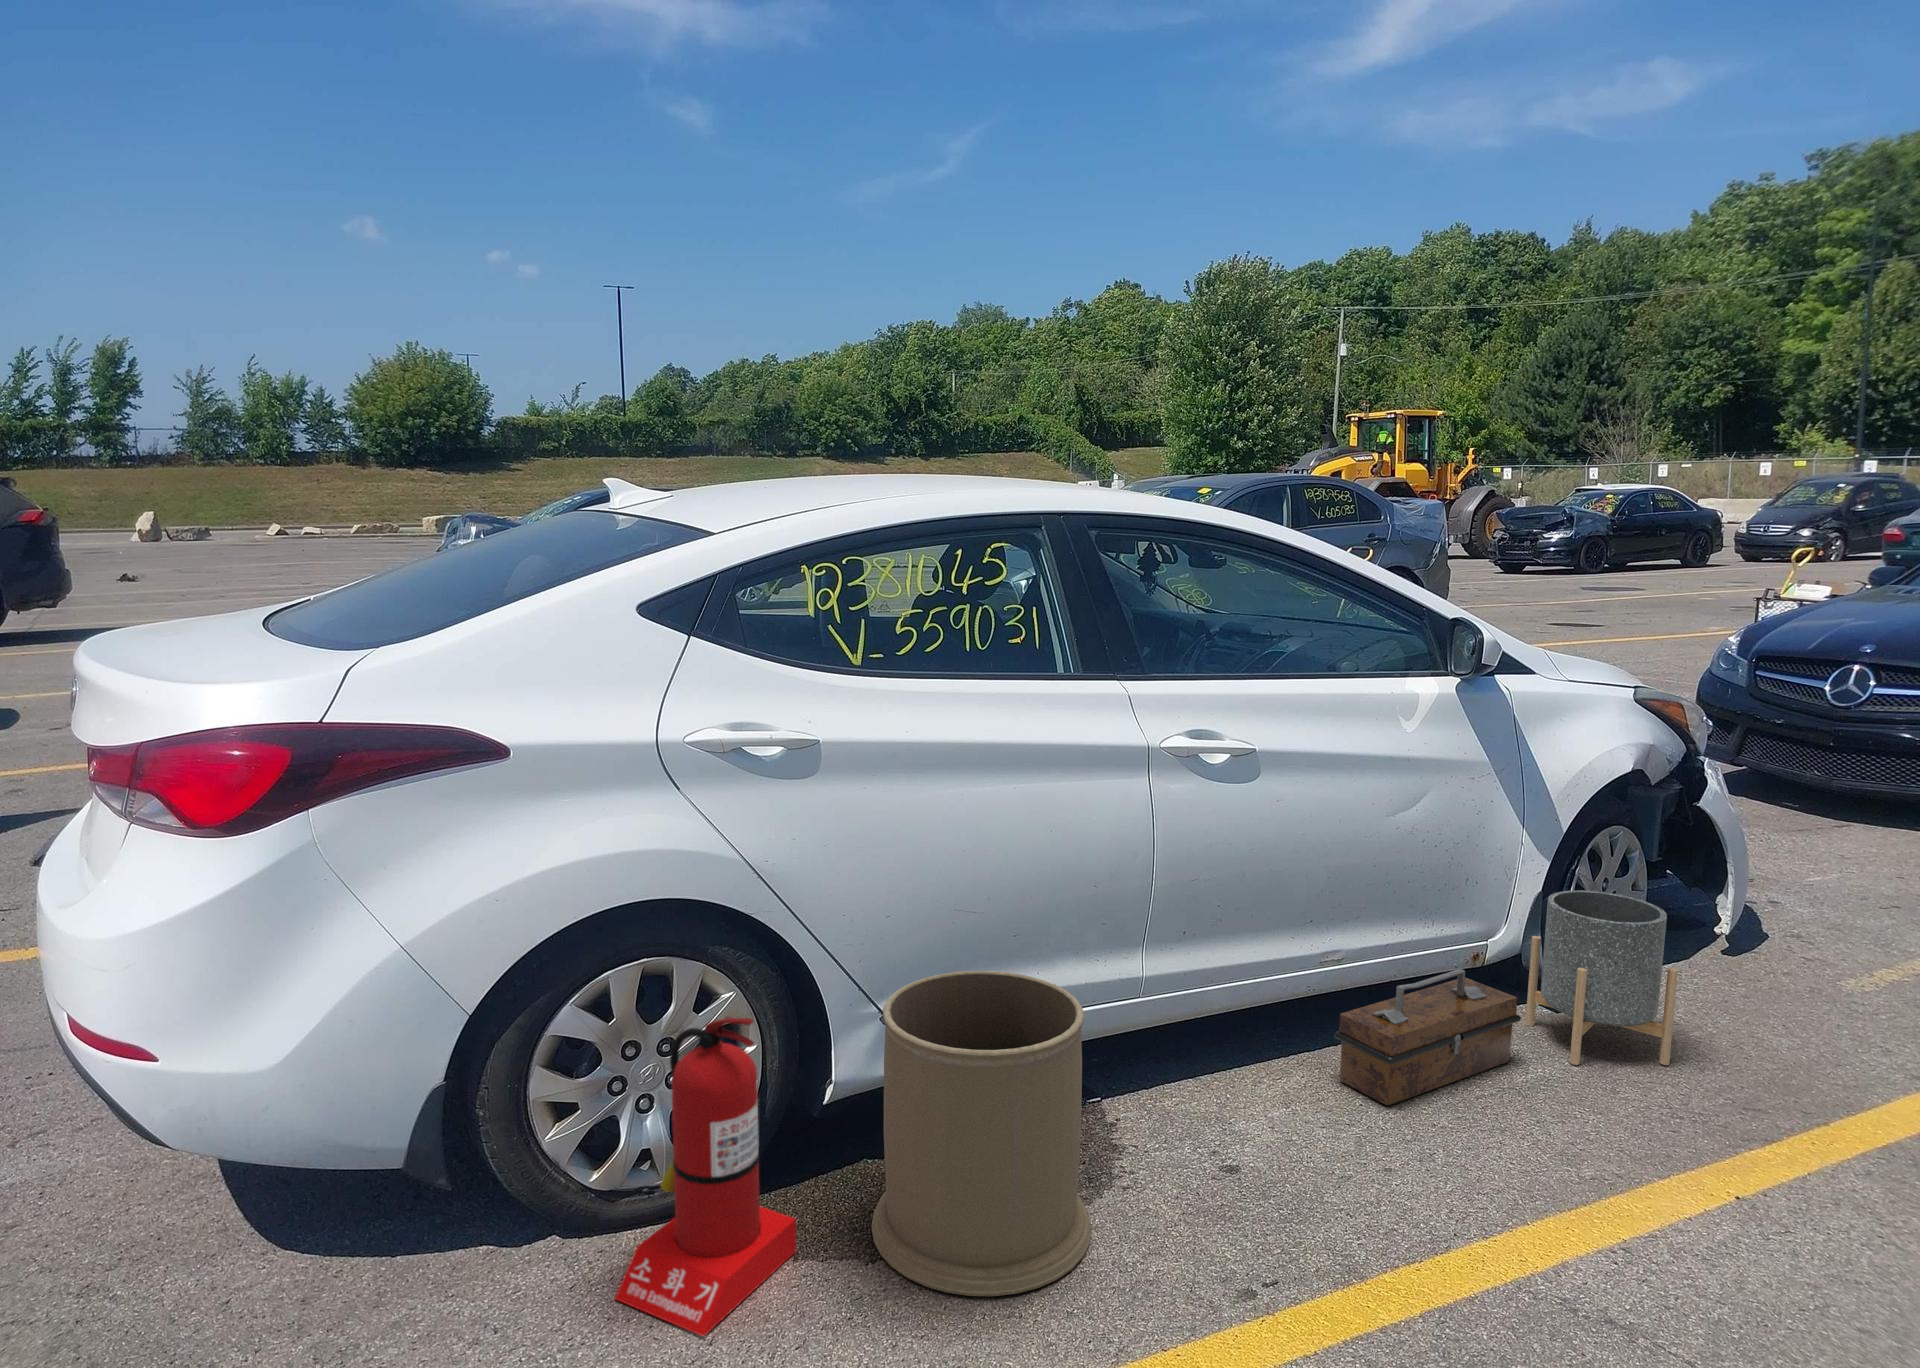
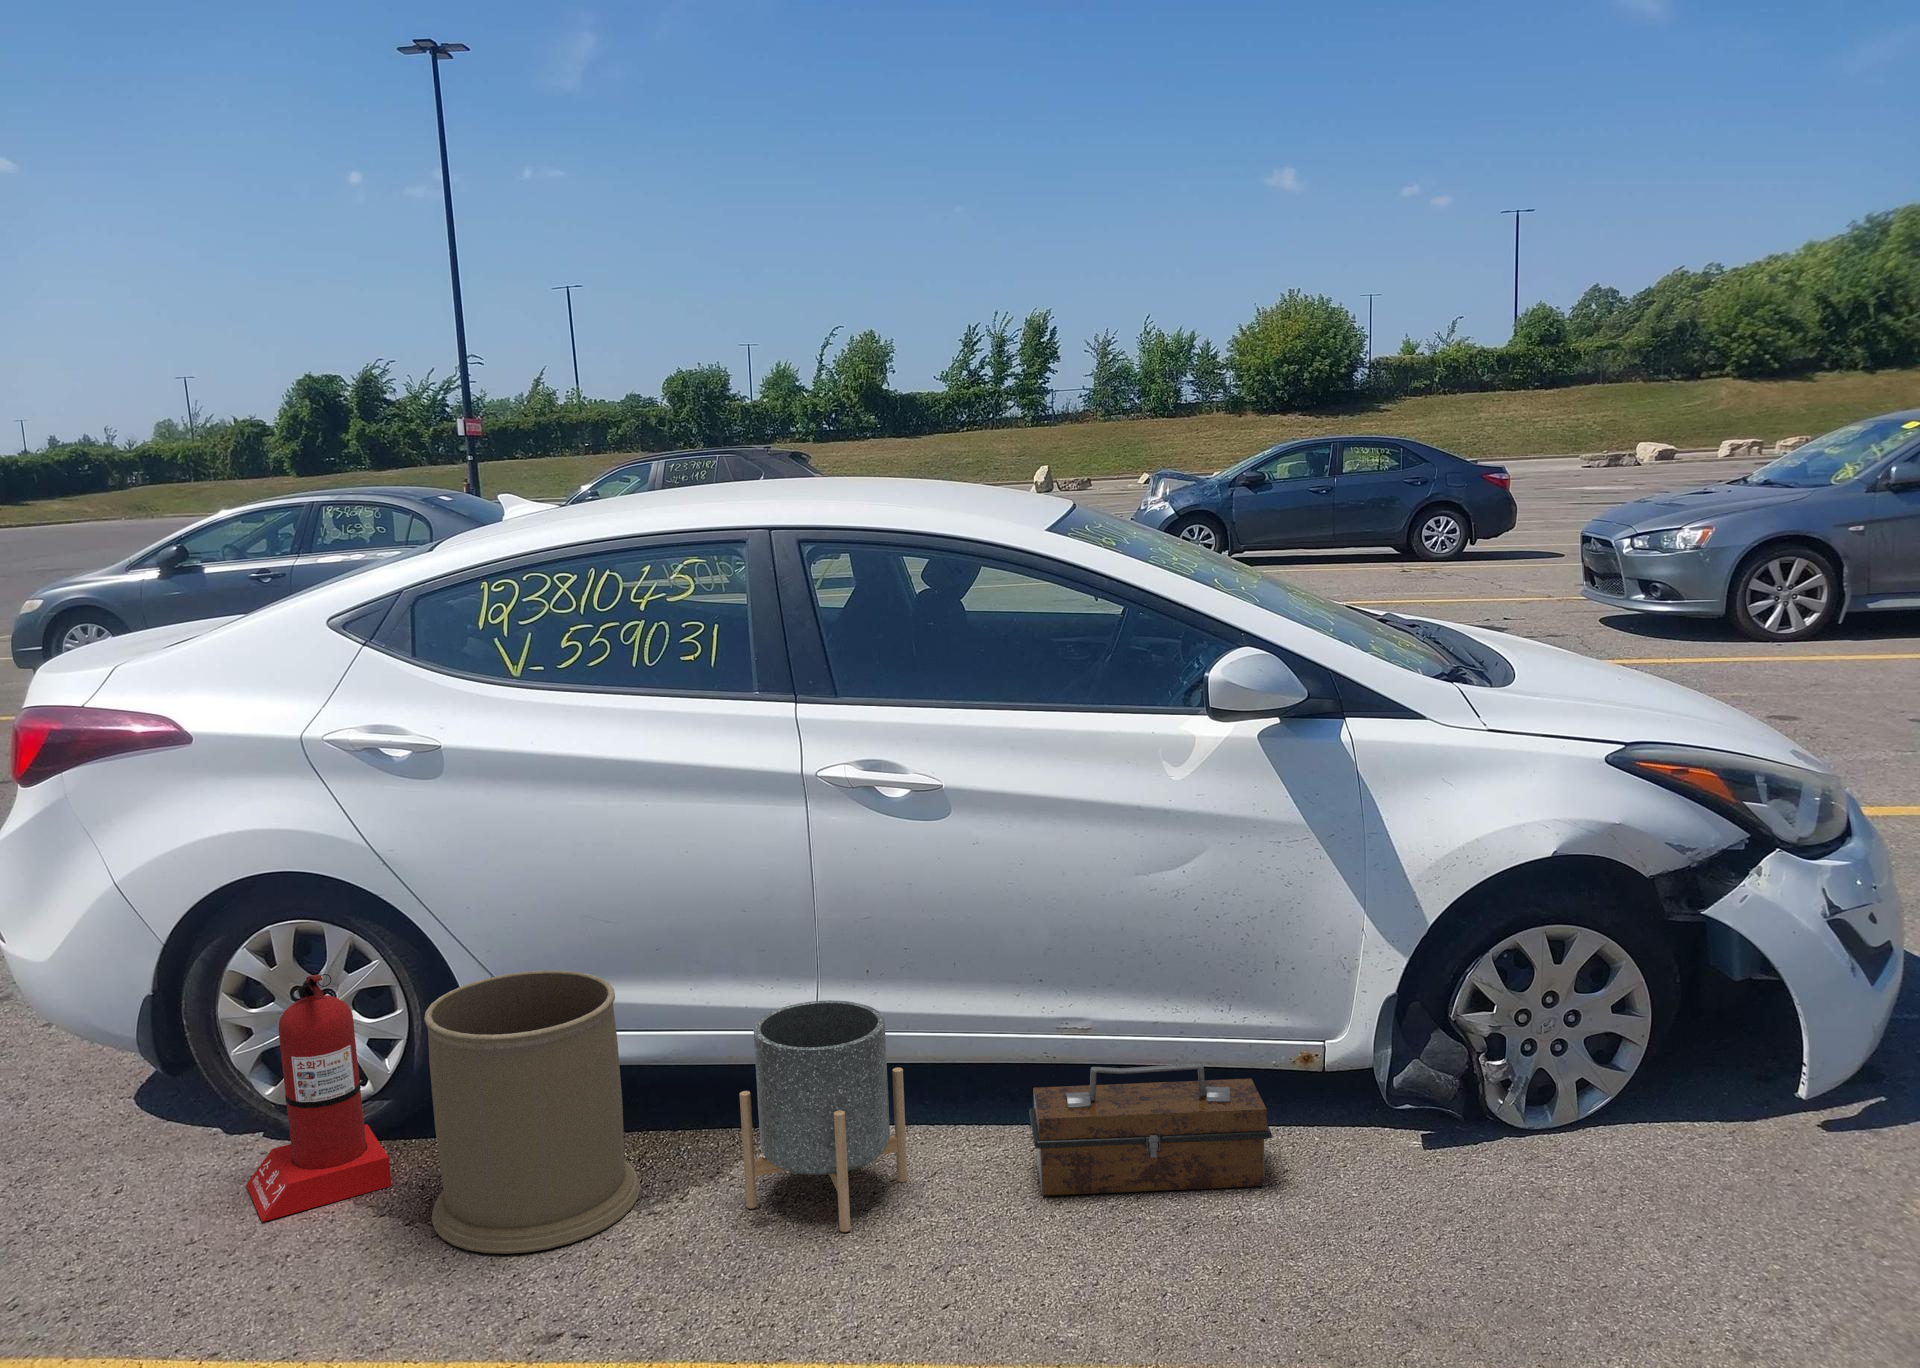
planter: present [1525,890,1678,1065] -> present [740,1000,907,1232]

